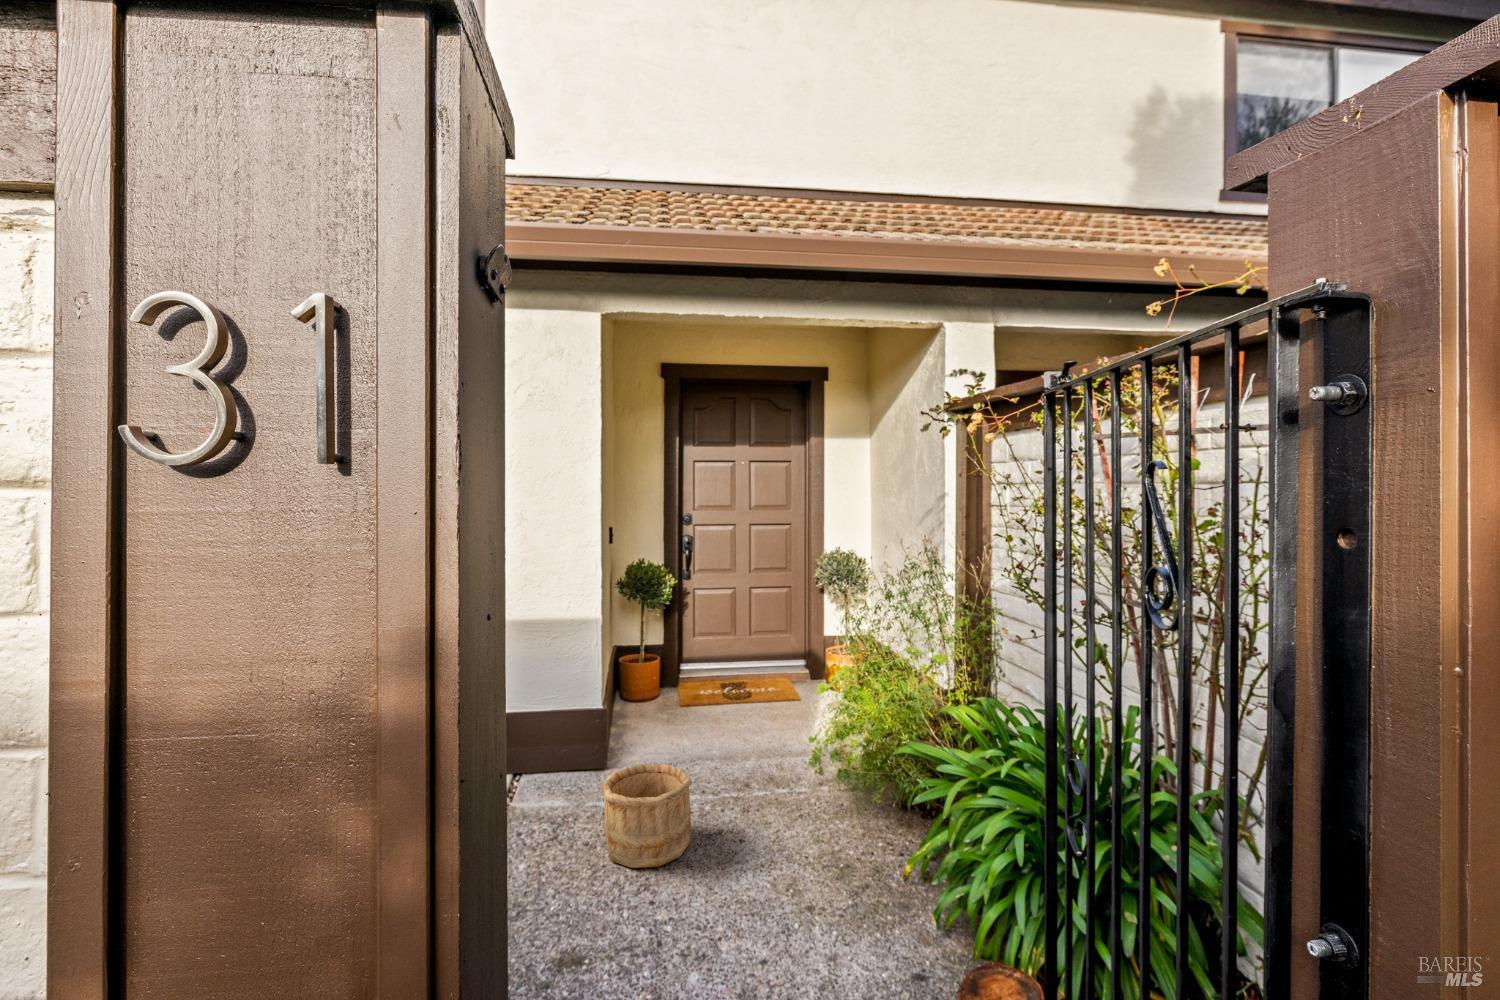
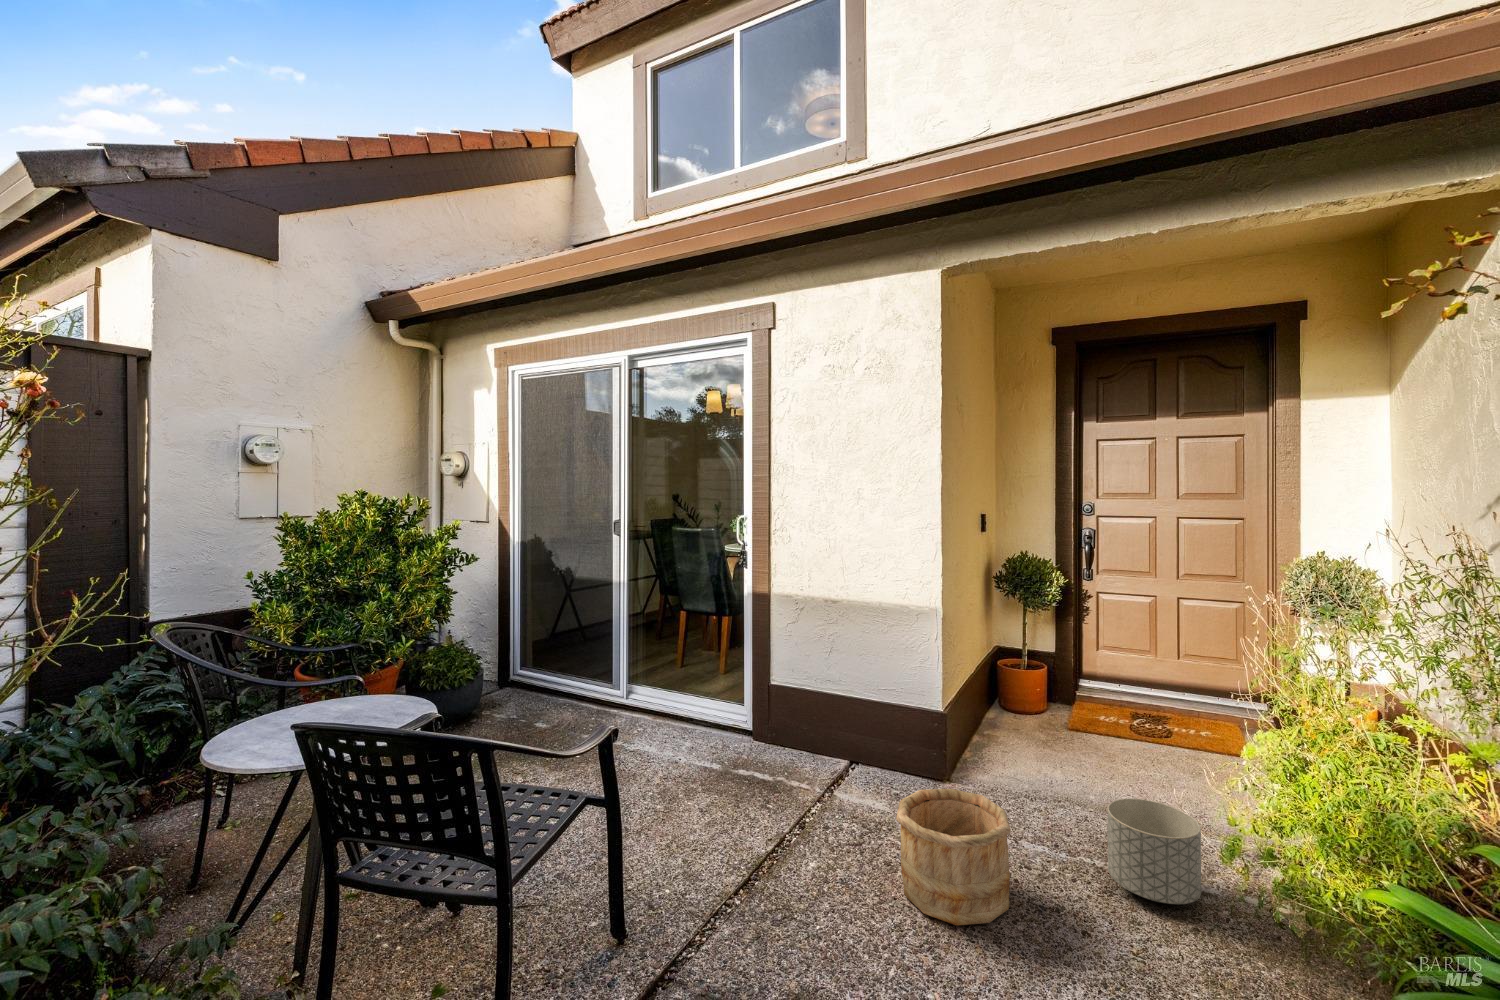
planter: none [743,738,799,807] -> present [1108,799,1201,904]

